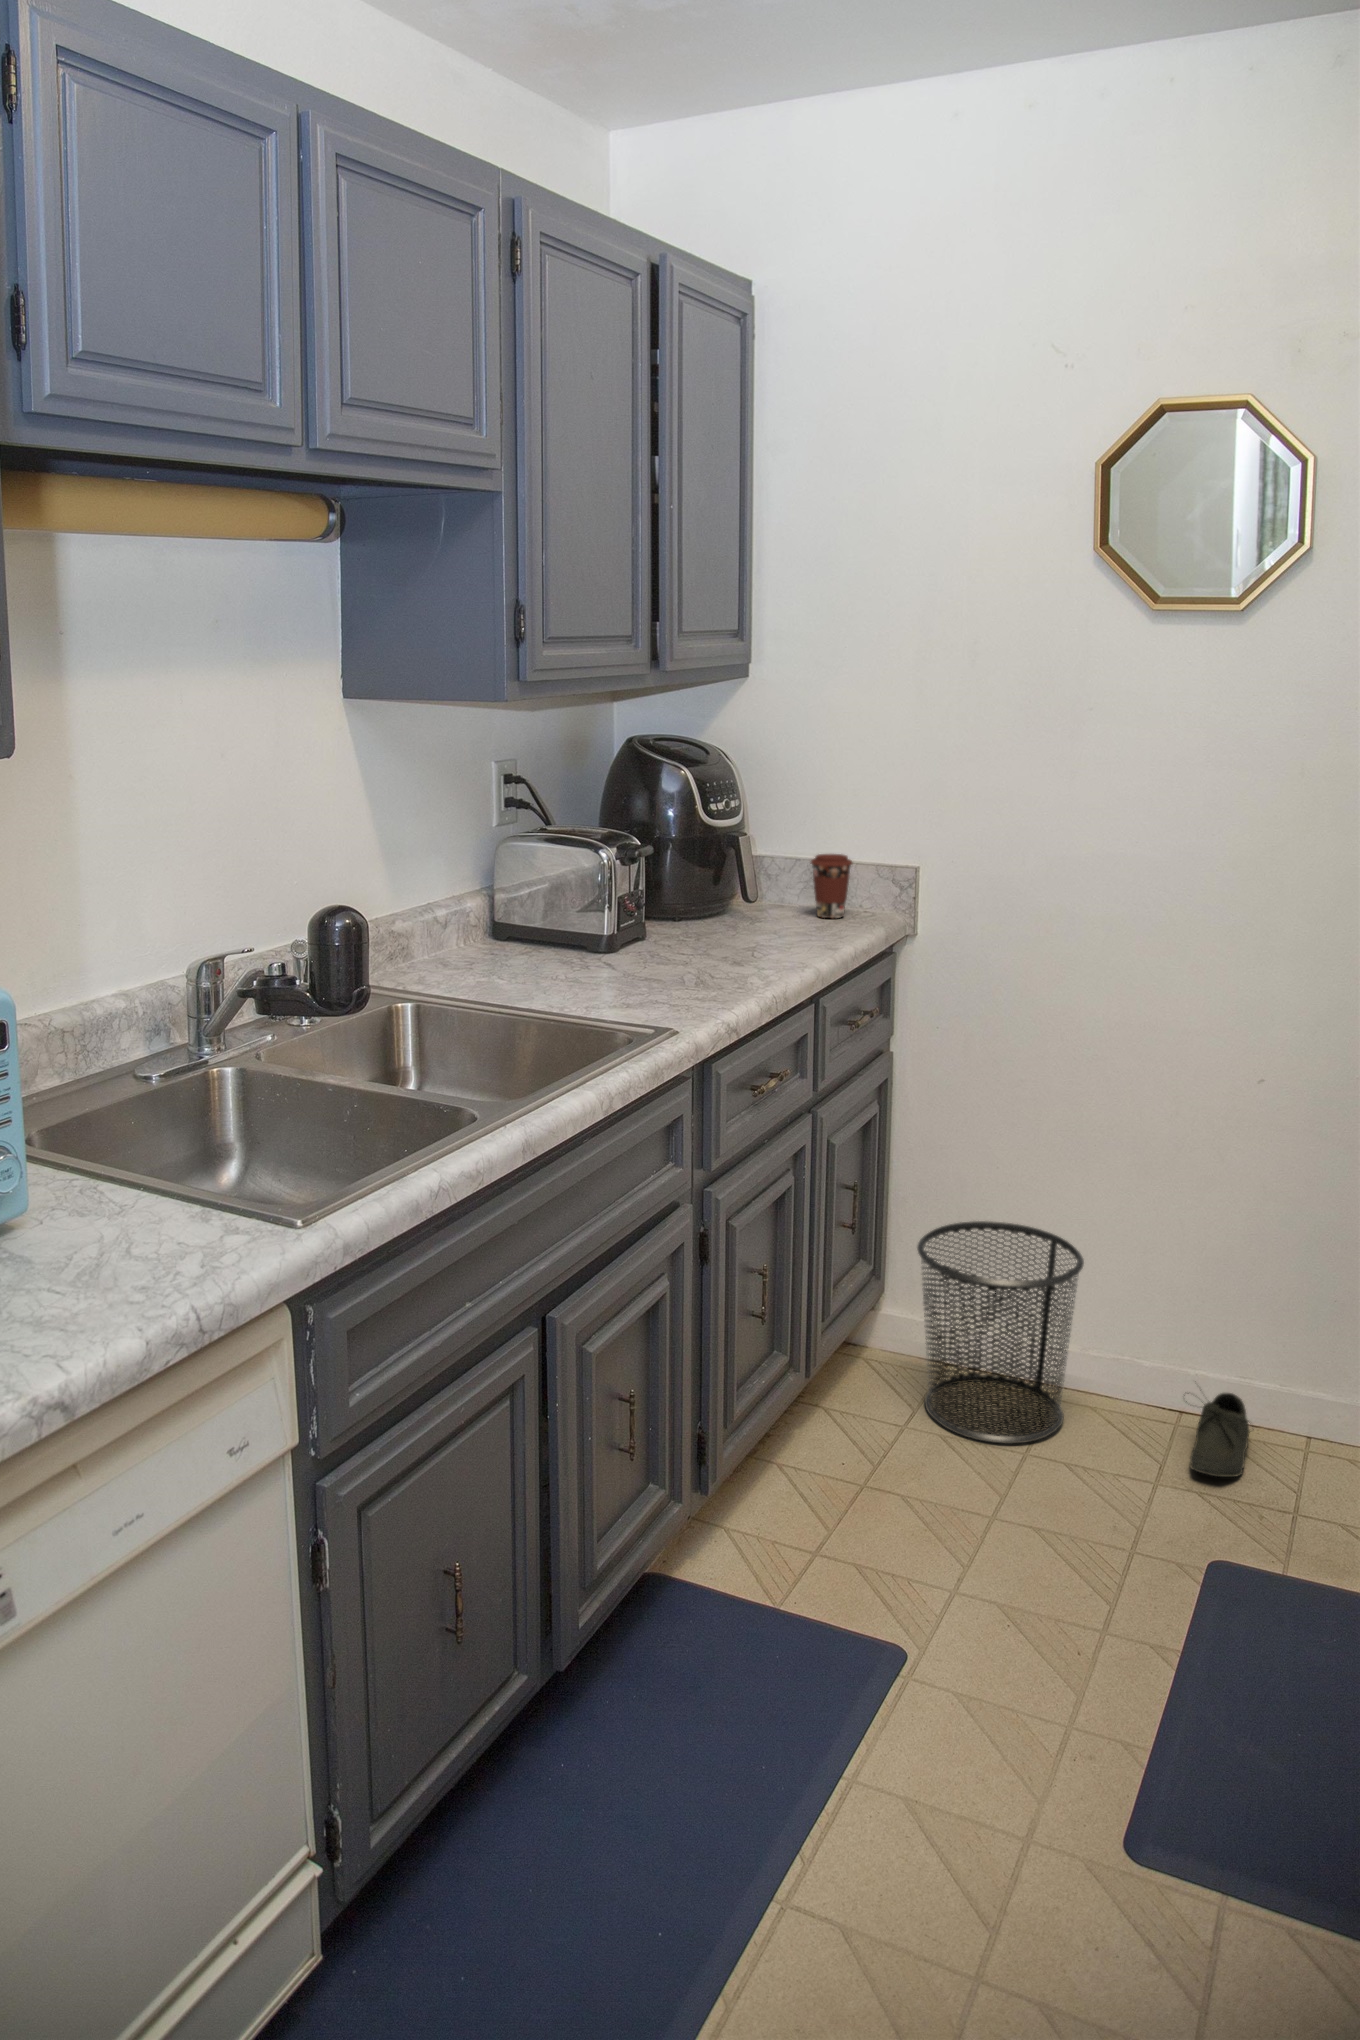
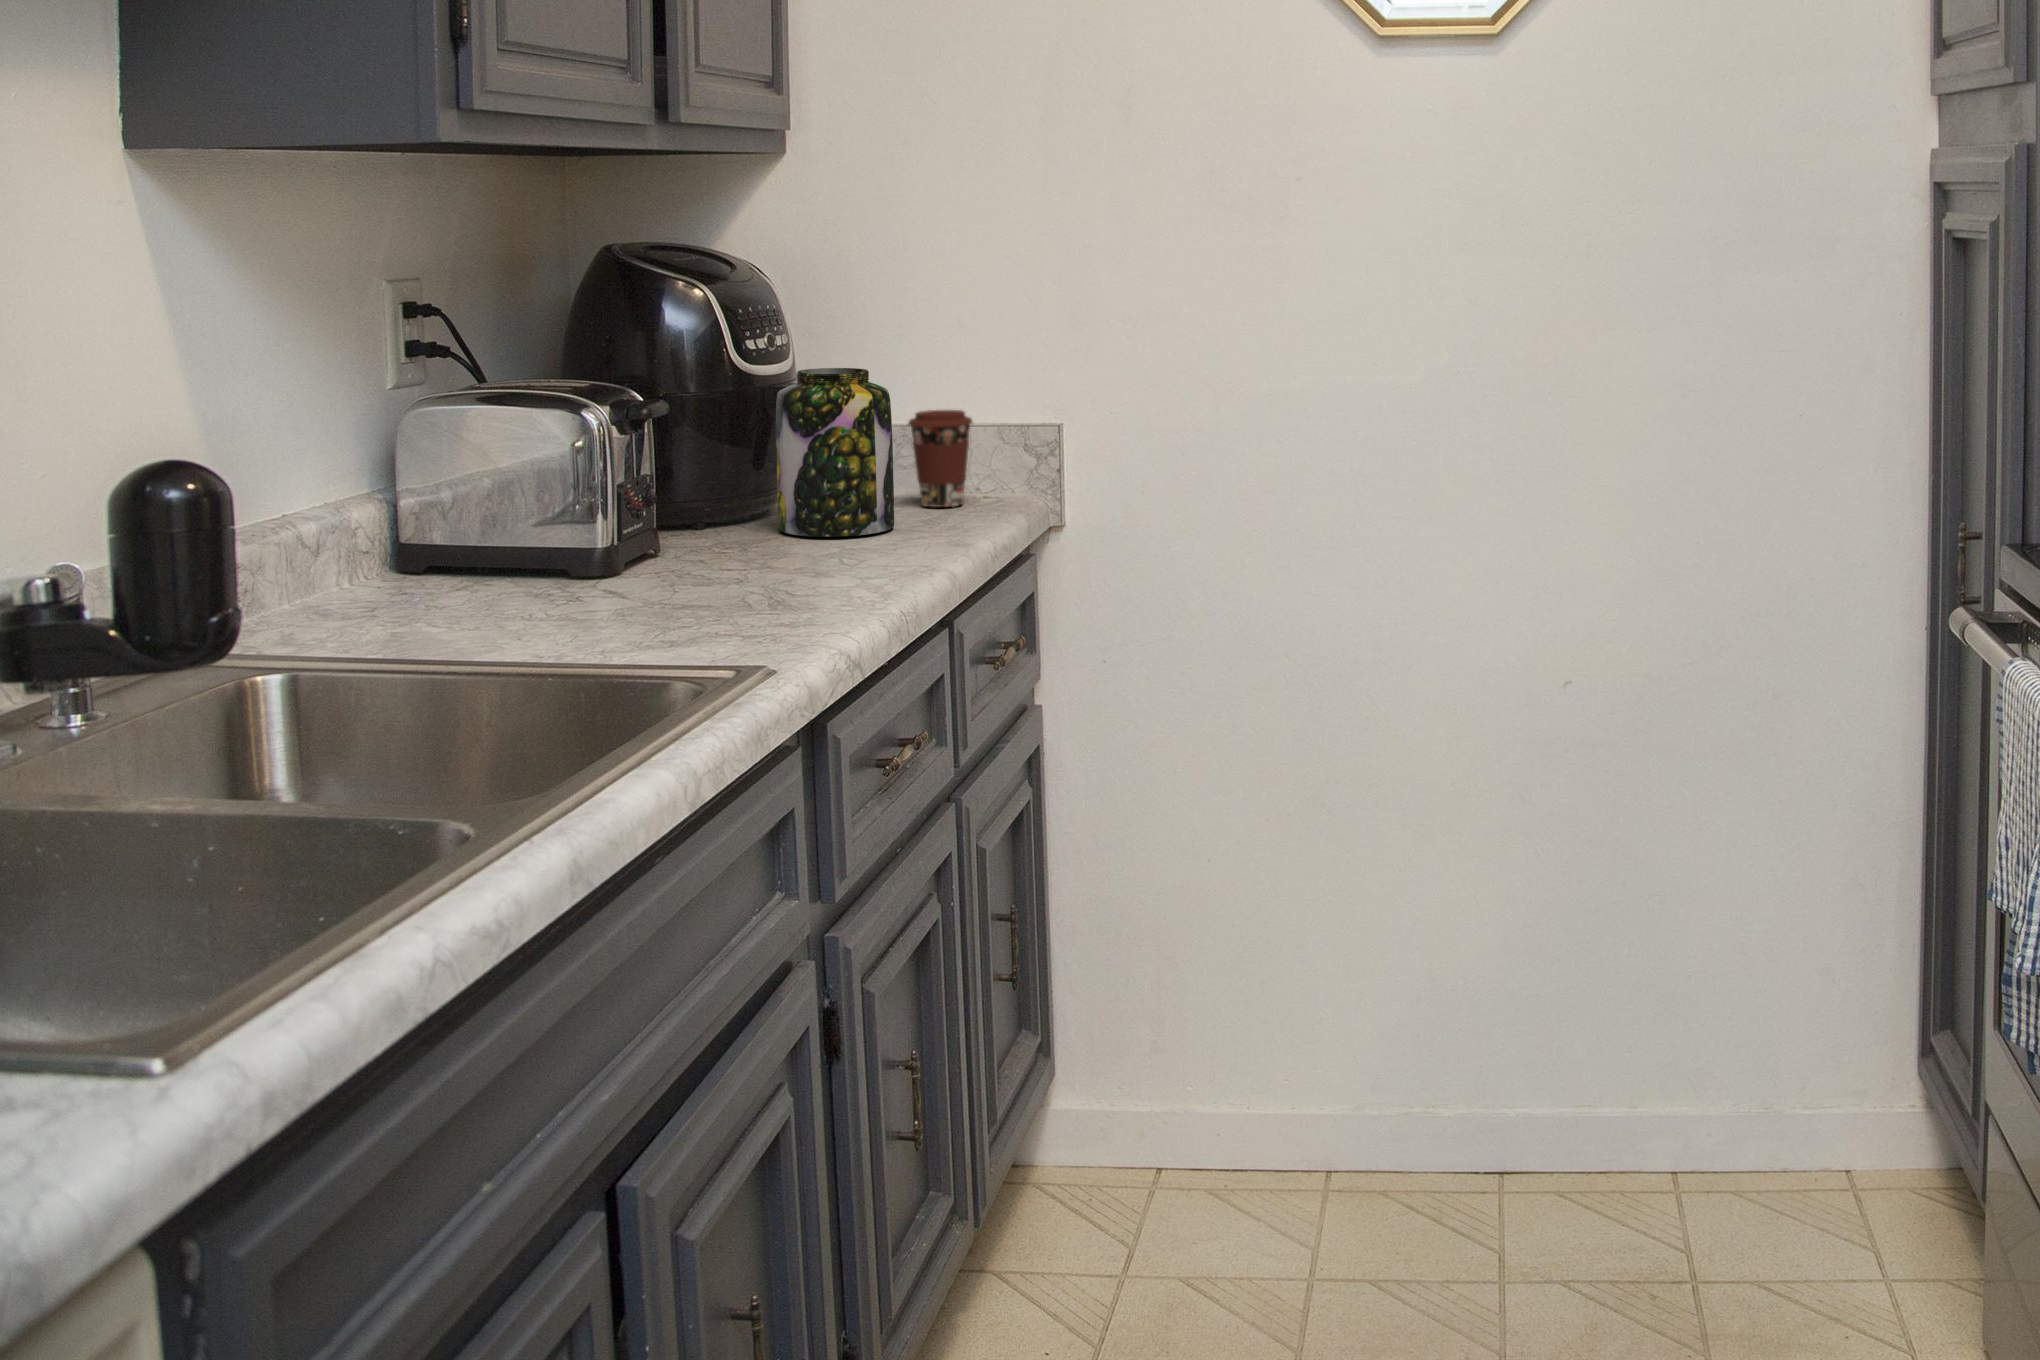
jar: none [721,826,793,936] -> present [776,368,894,537]
waste bin: present [917,1221,1084,1444] -> none [1110,941,1352,1277]
shoe: present [1184,1393,1254,1477] -> none [1496,1126,1594,1258]

